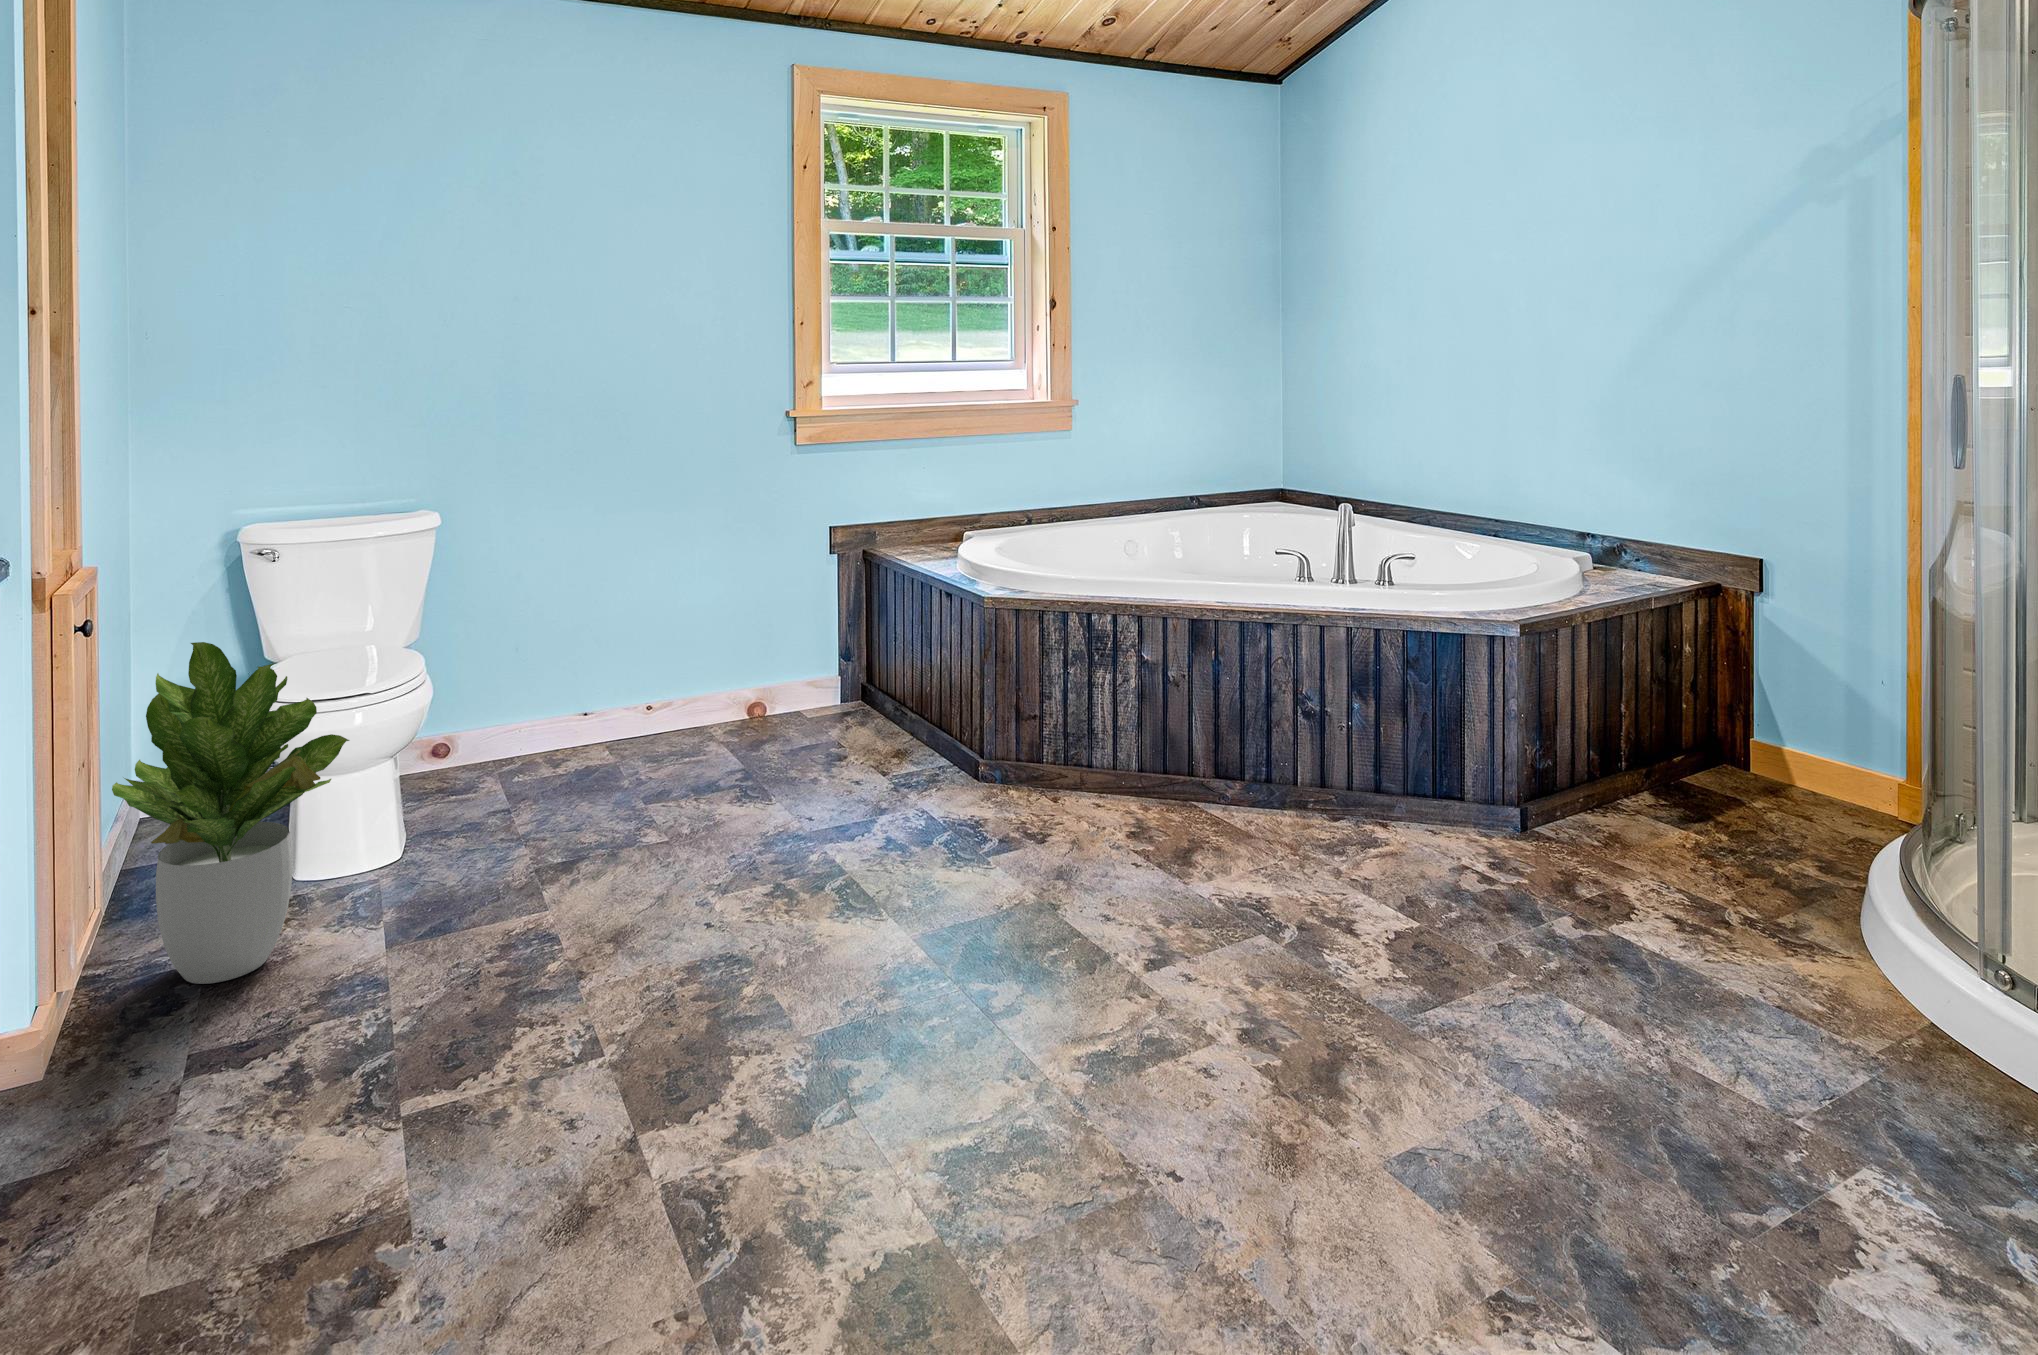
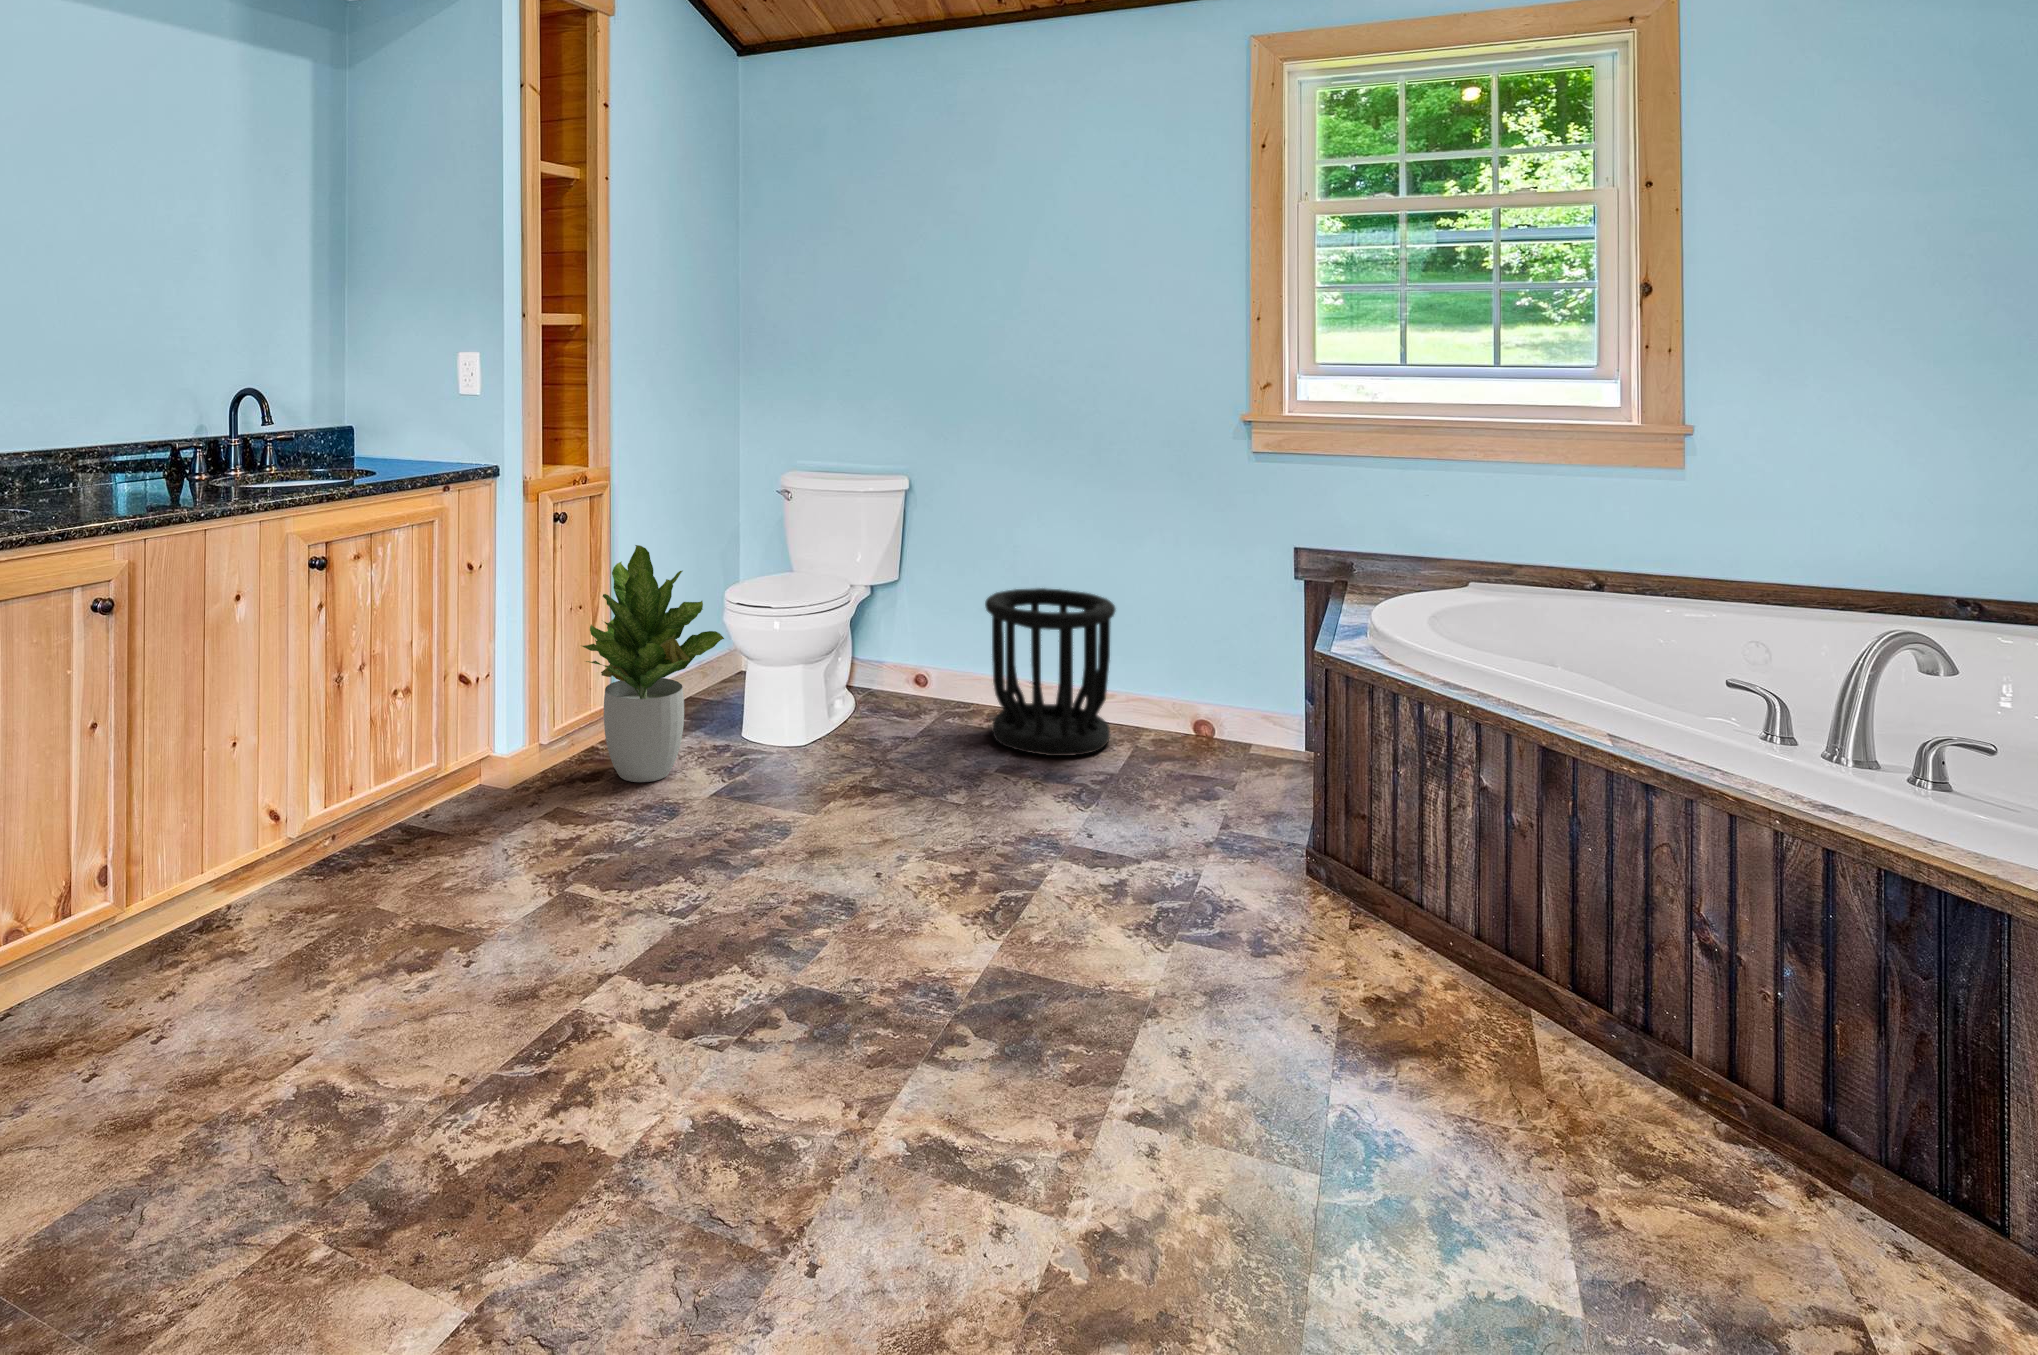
wastebasket: none [559,604,701,783] -> present [985,588,1115,756]

